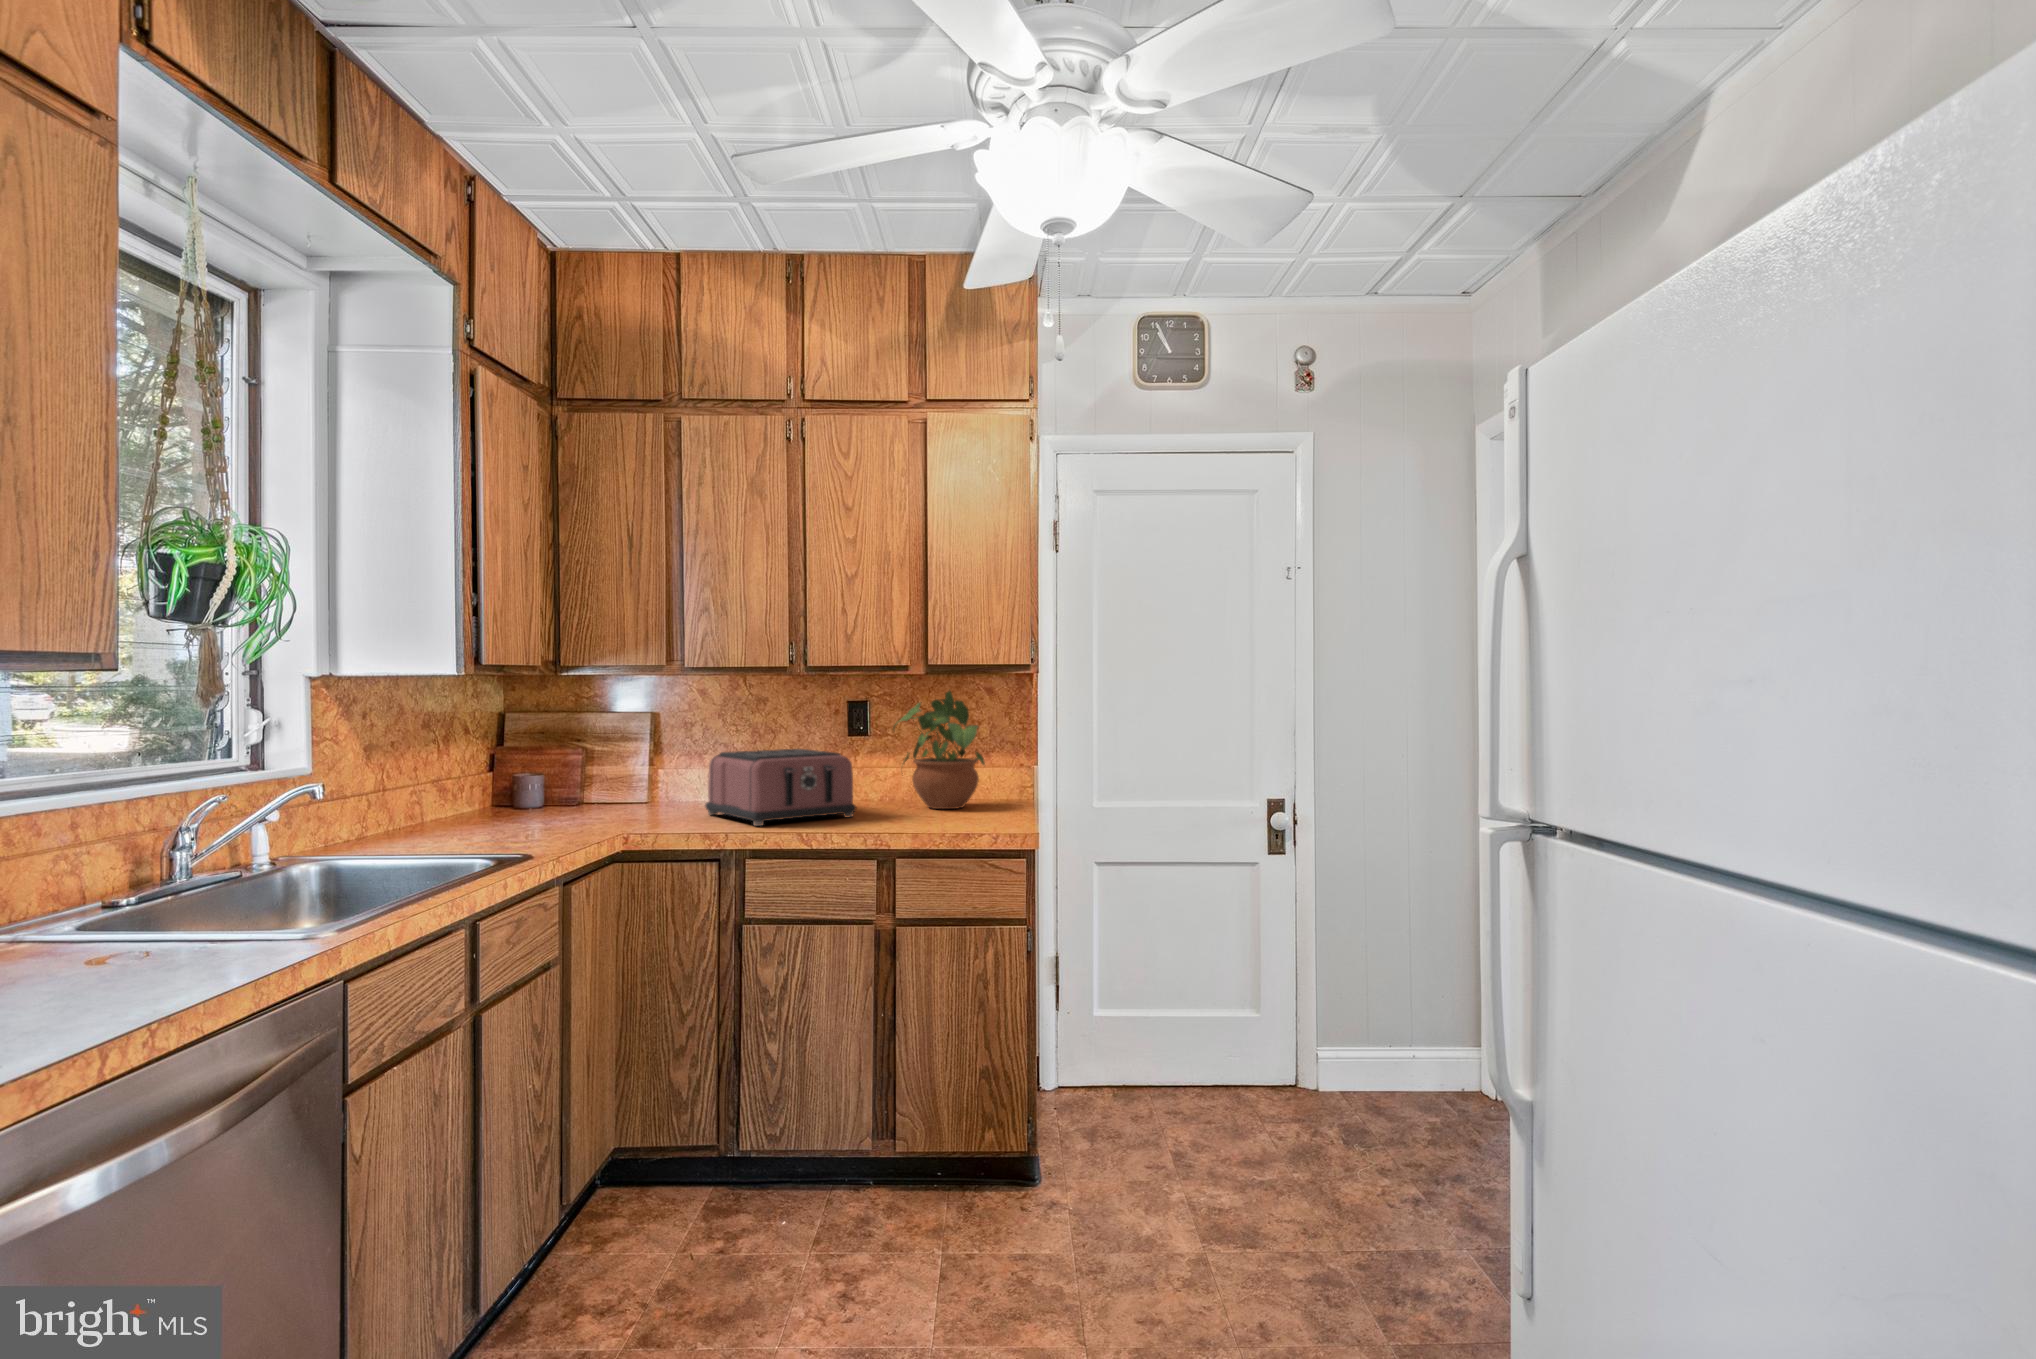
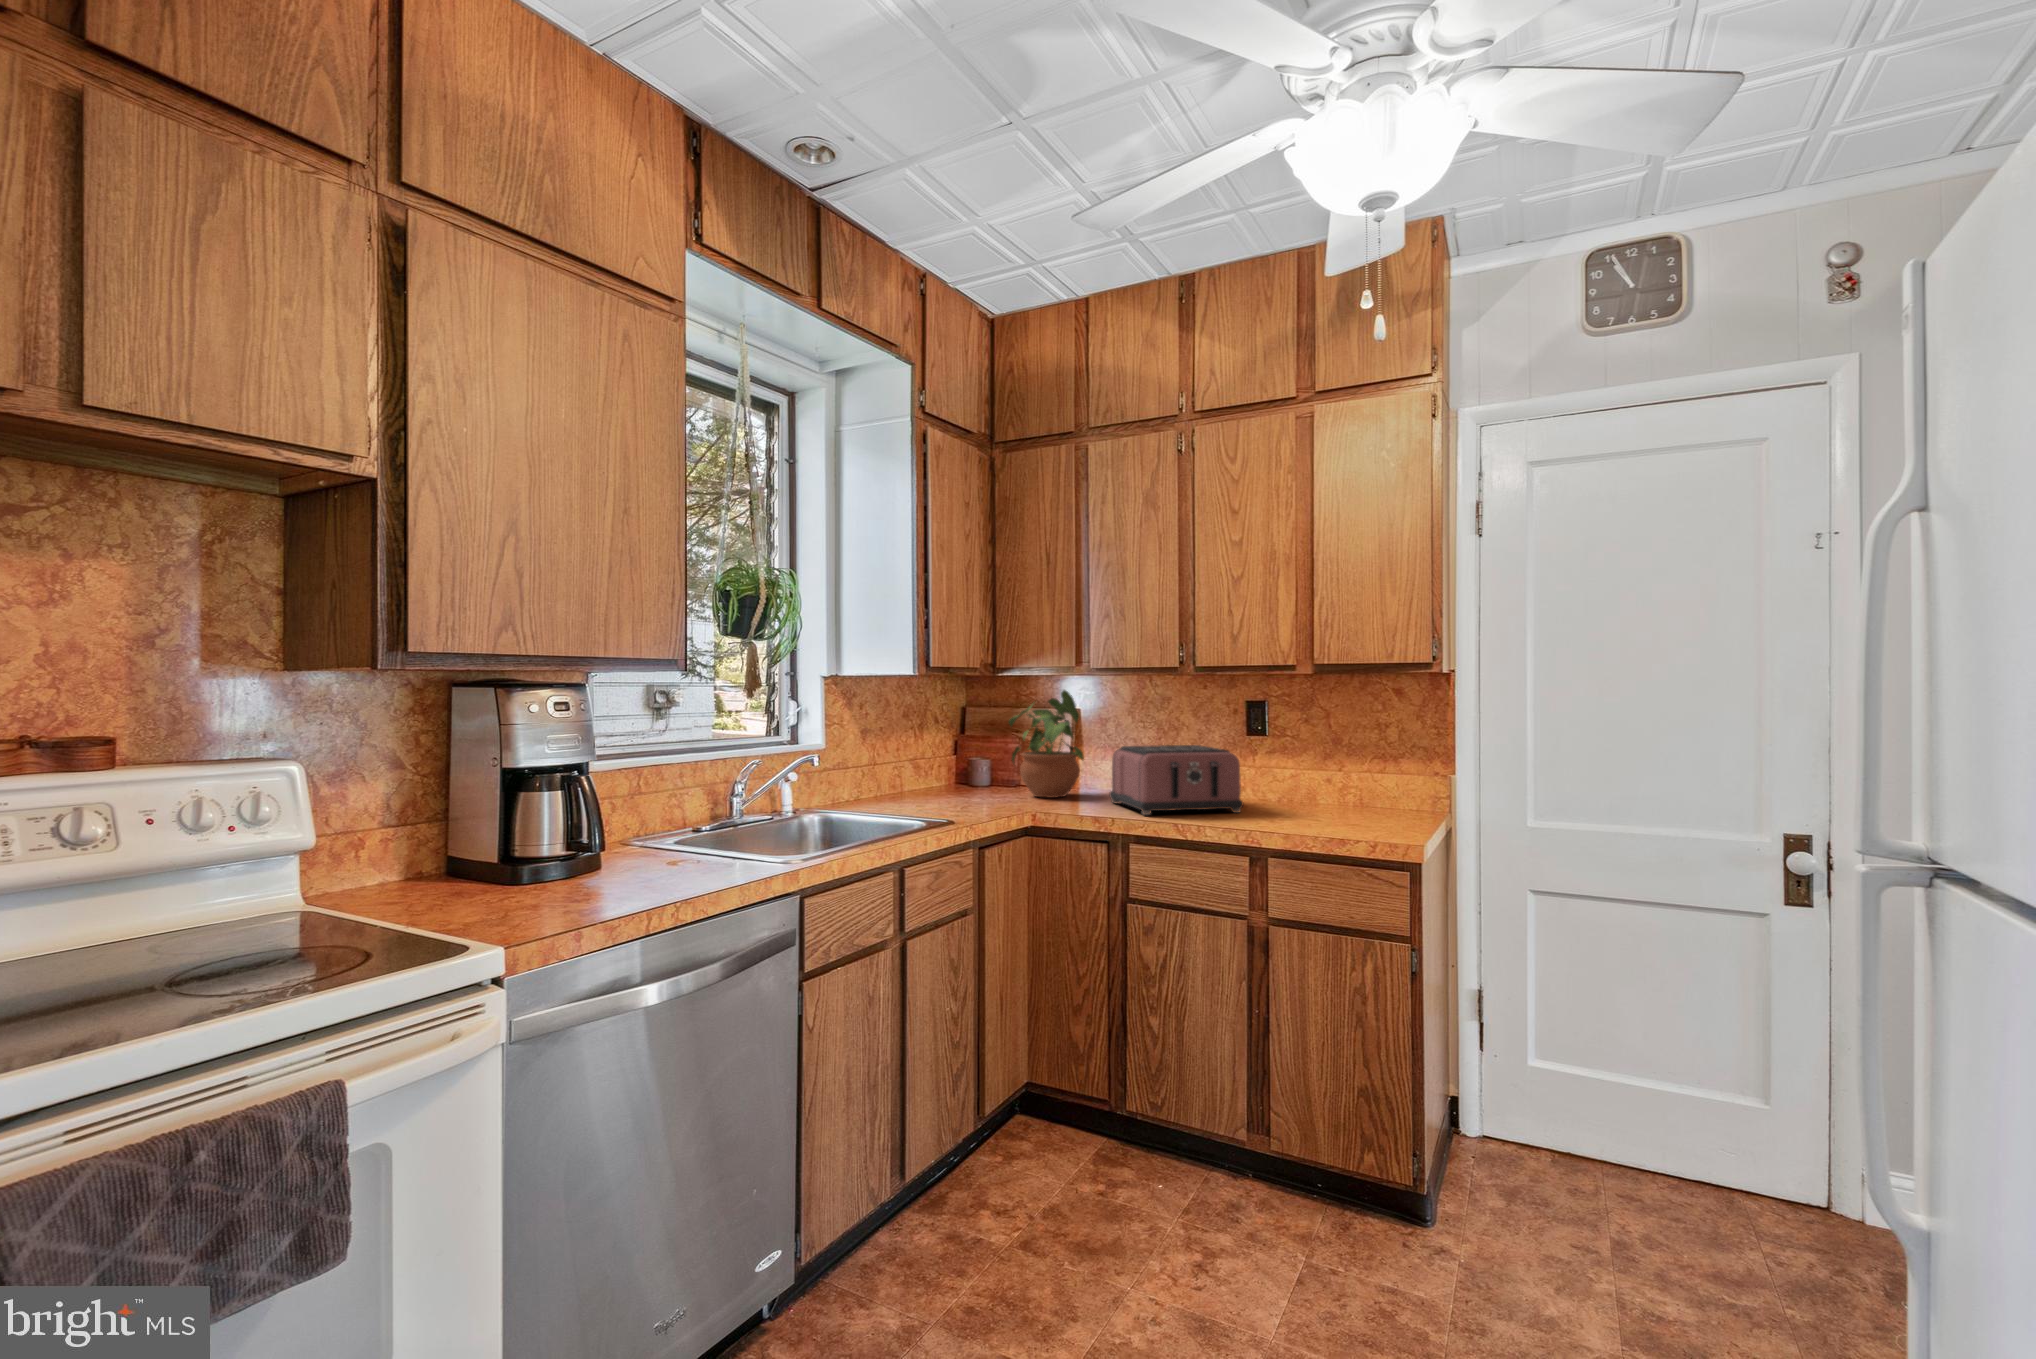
potted plant: present [893,691,985,809] -> present [1009,690,1084,798]

